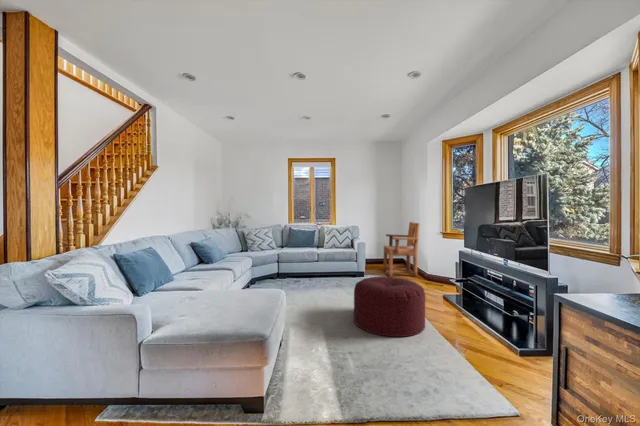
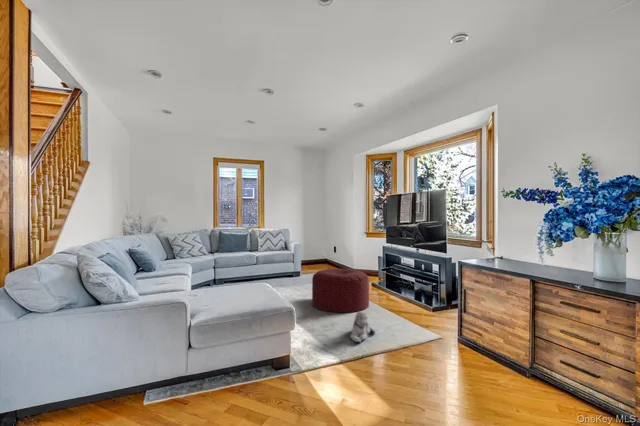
armchair: present [383,222,420,277] -> none [313,225,346,275]
plush toy: none [369,350,410,398] -> present [350,312,375,342]

